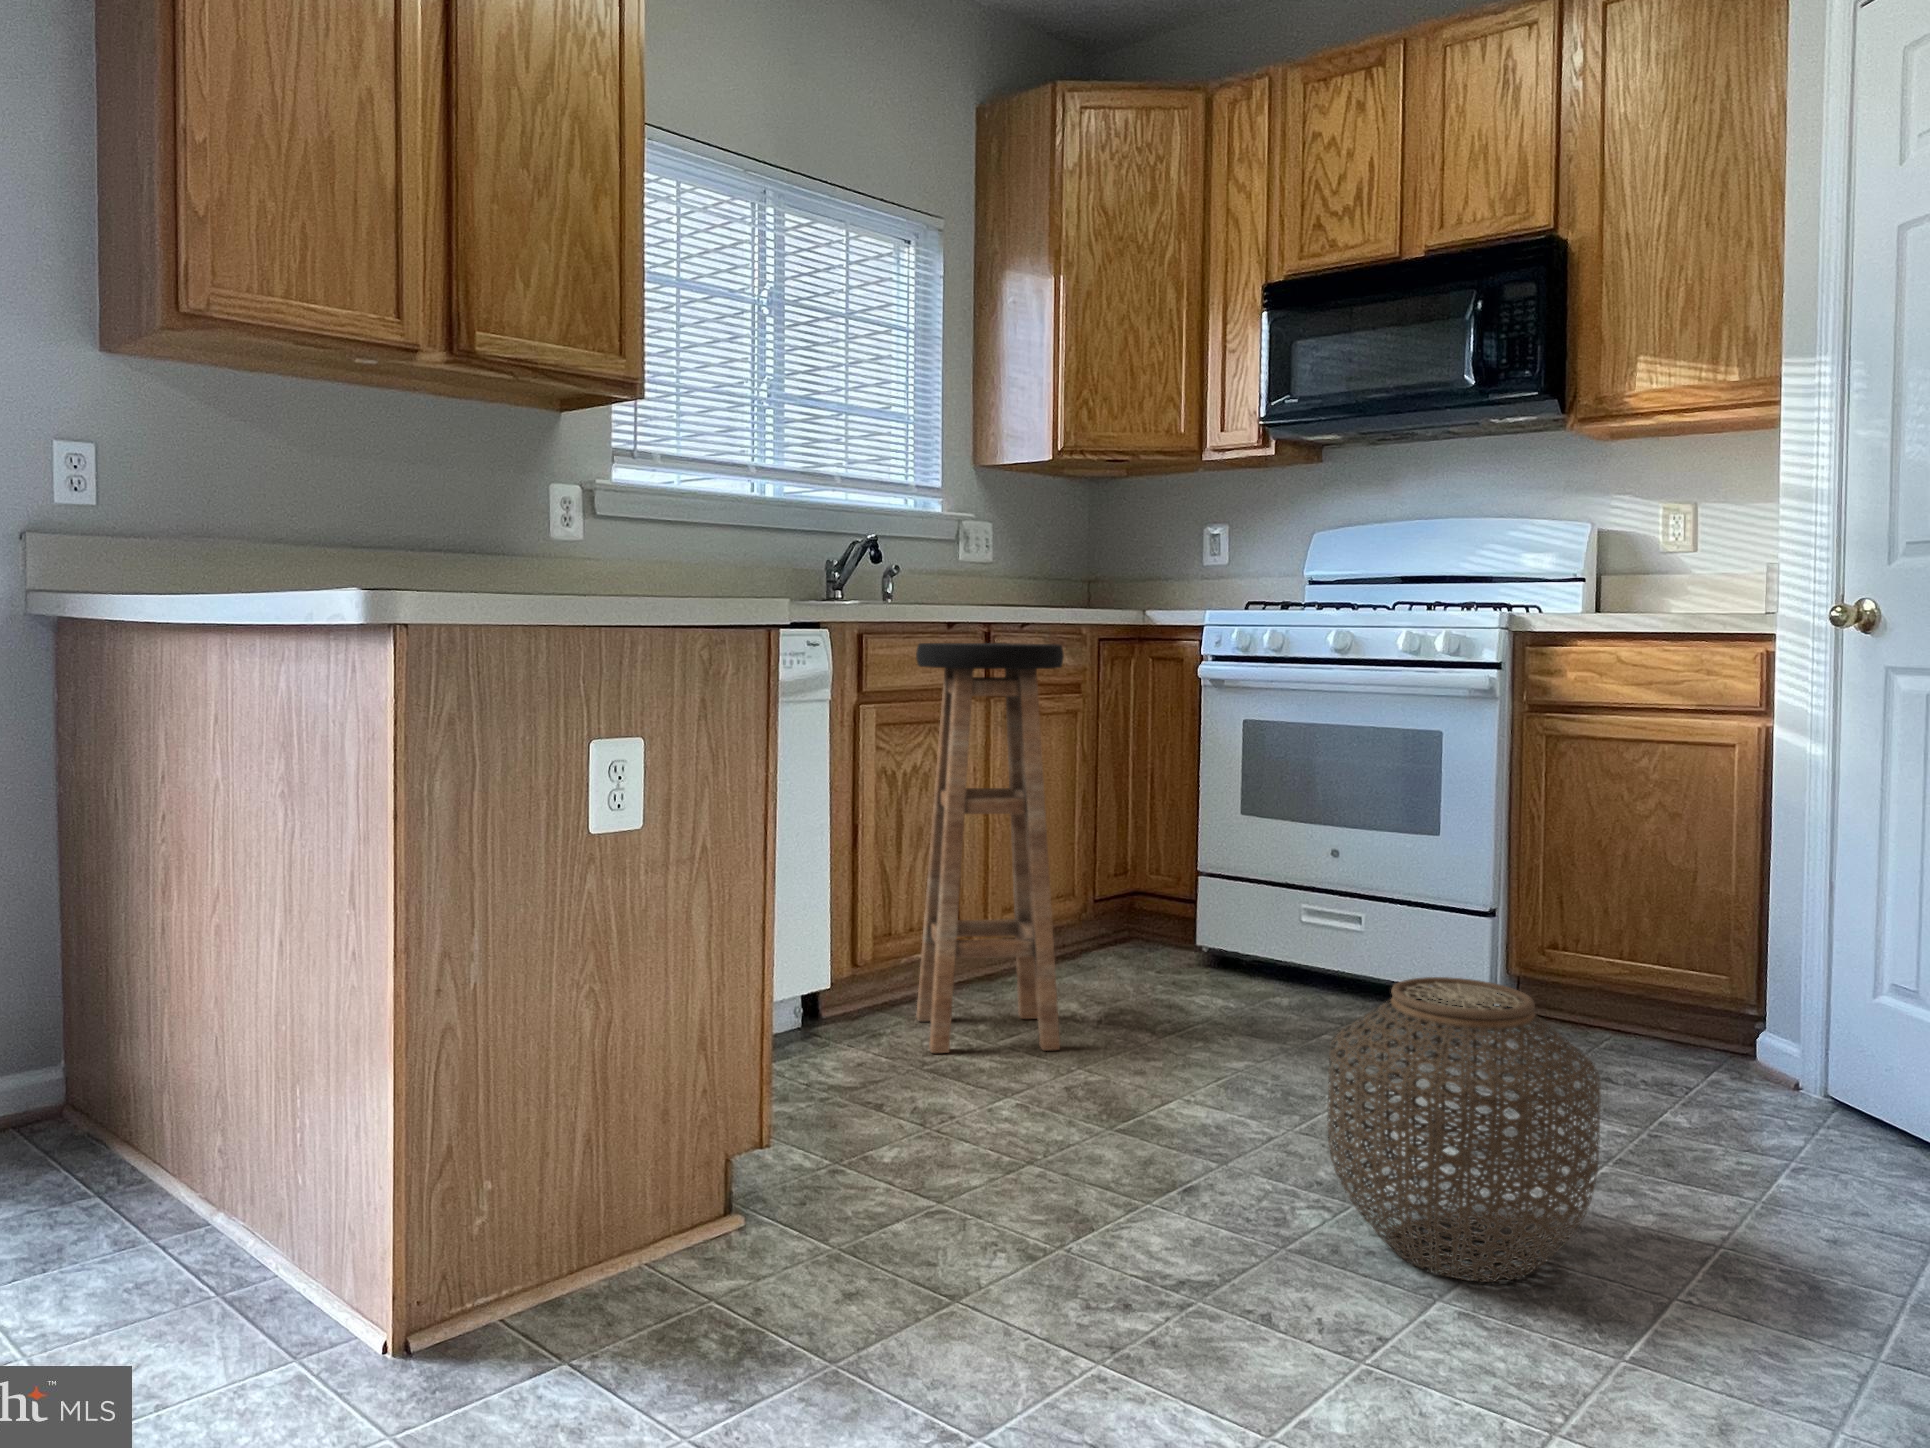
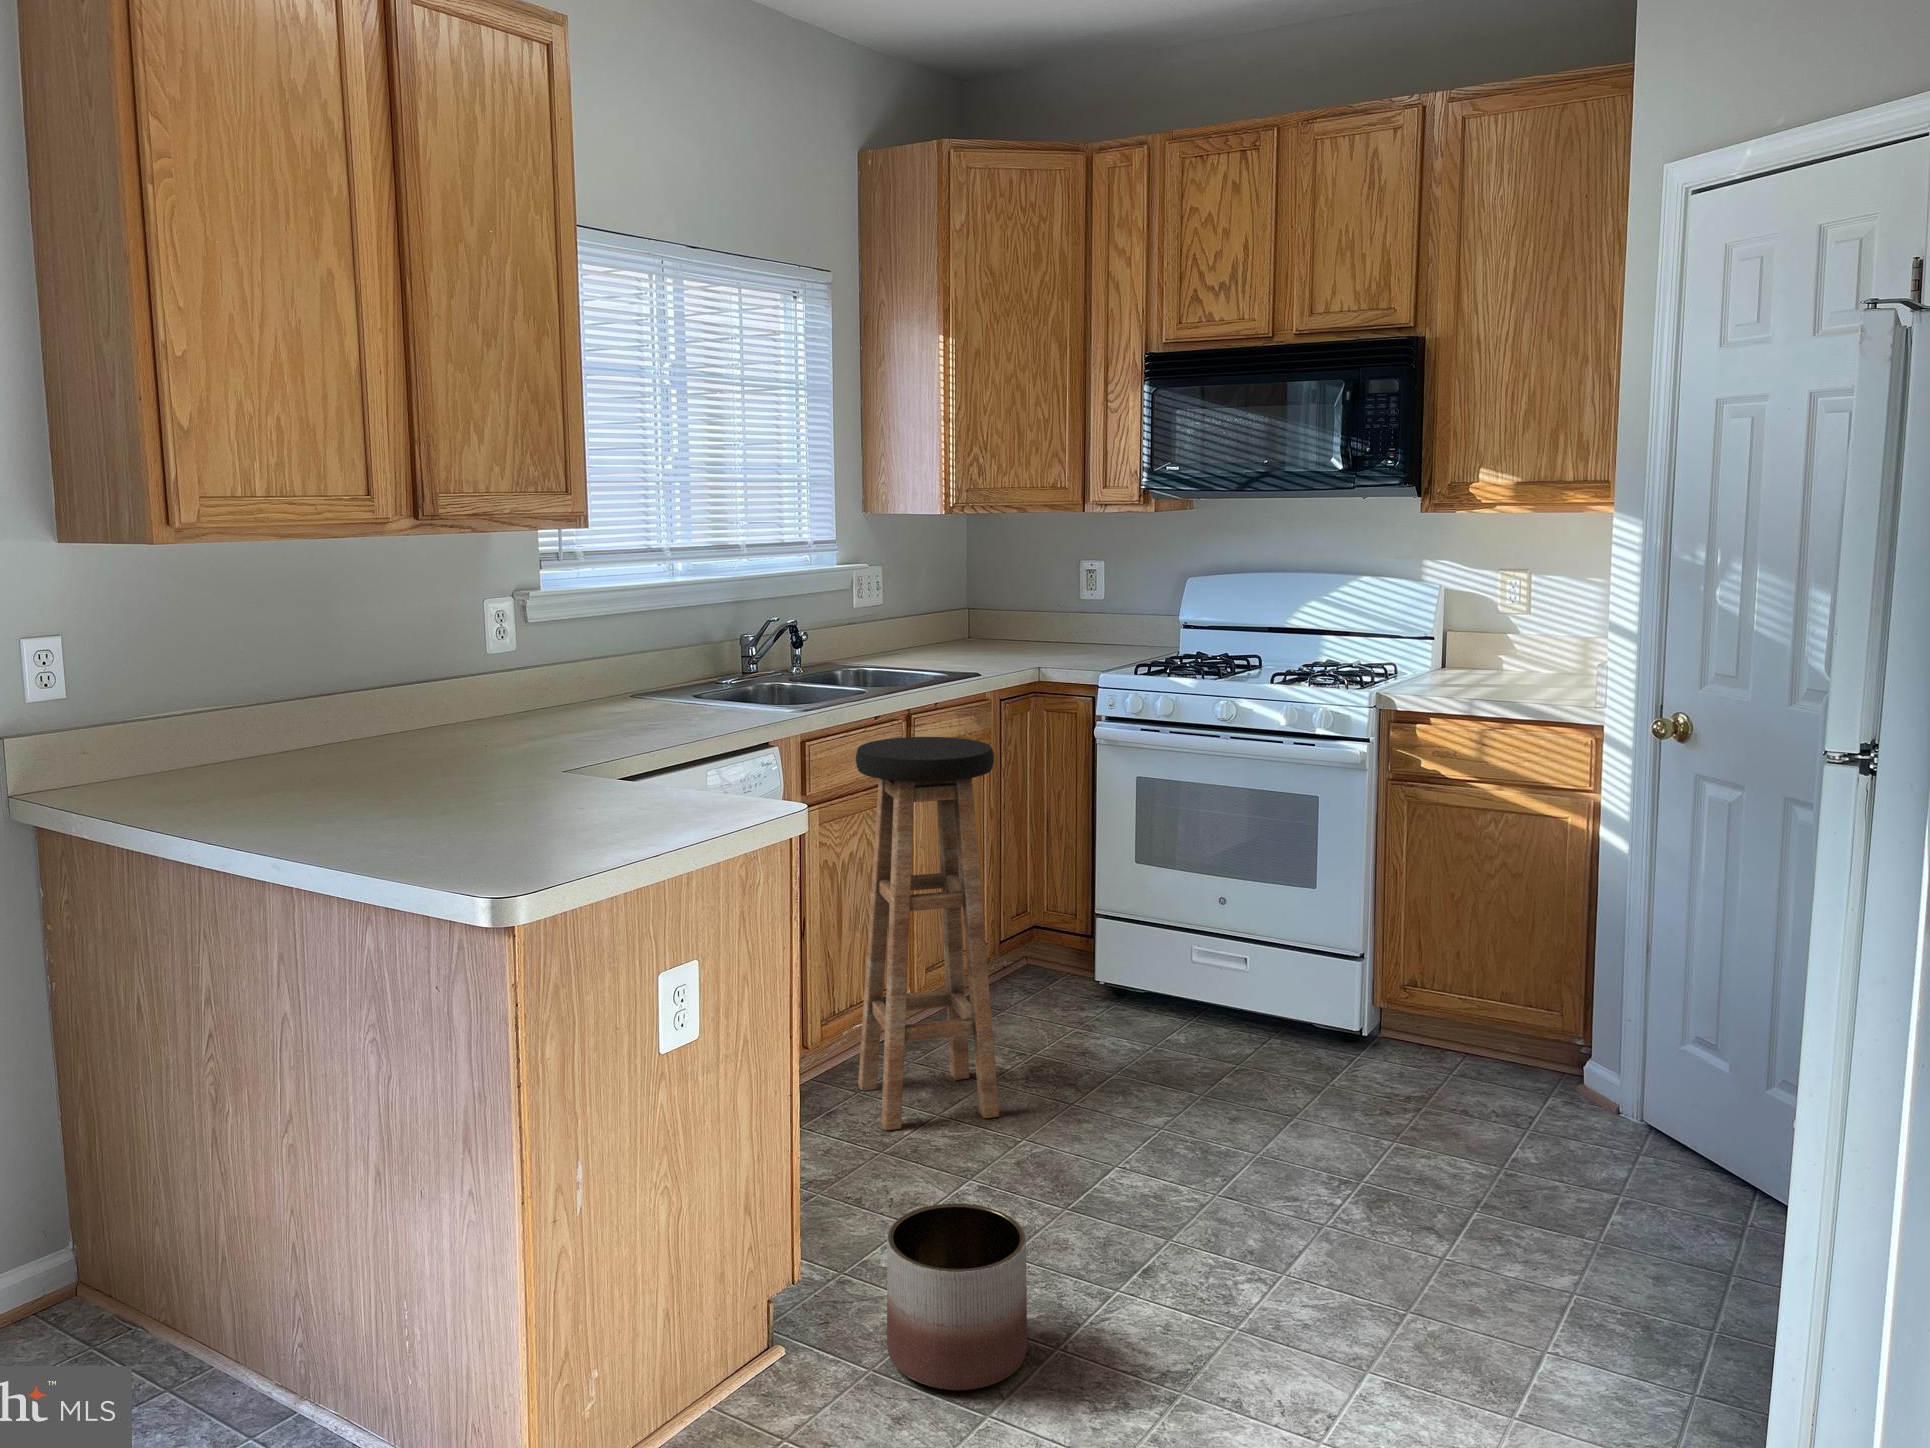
woven basket: present [1327,977,1600,1282] -> none [1270,1093,1489,1349]
planter: none [859,1073,1022,1275] -> present [887,1203,1027,1390]

